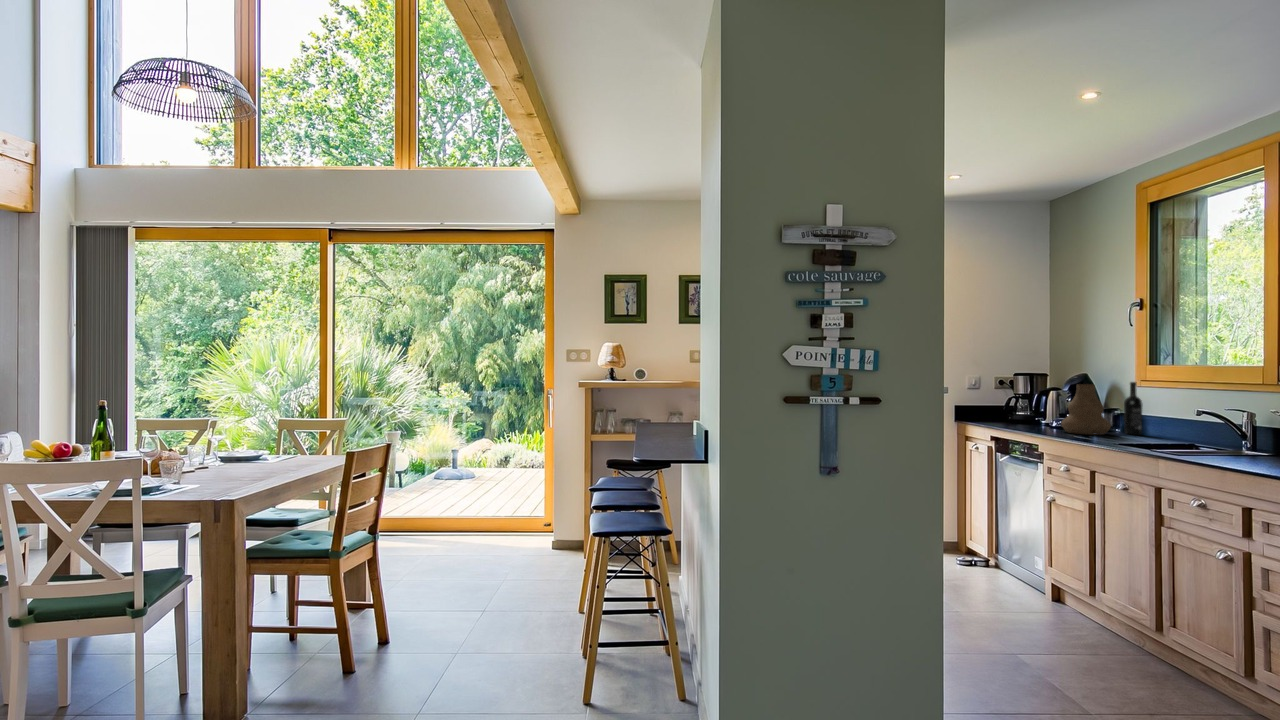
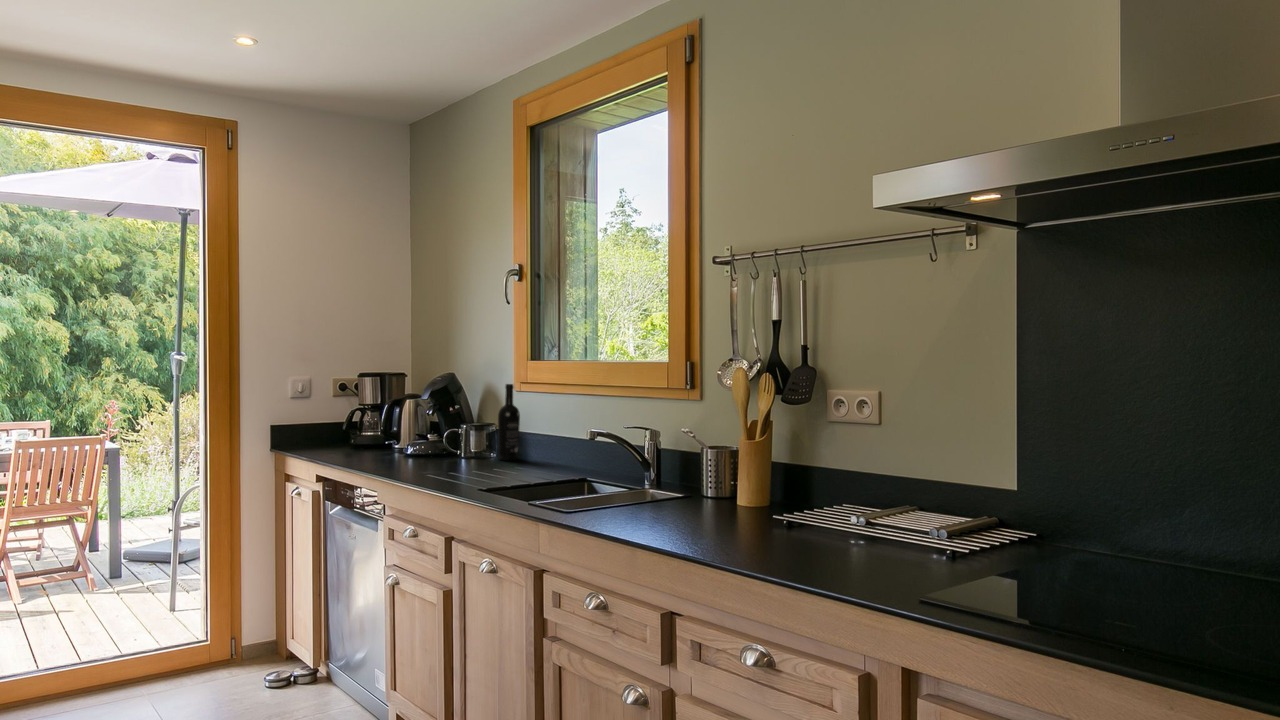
vase: present [1061,384,1111,435] -> none [414,389,481,468]

